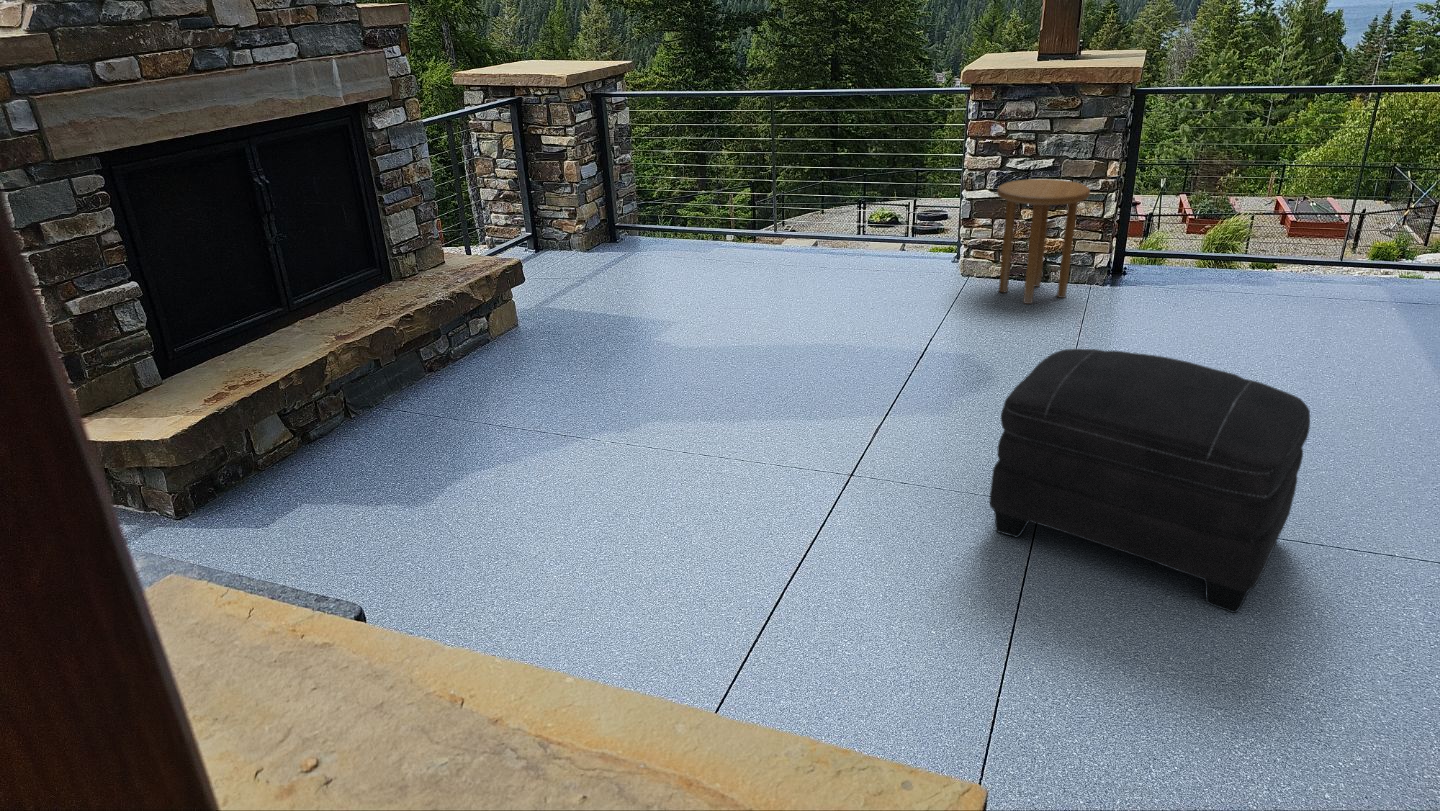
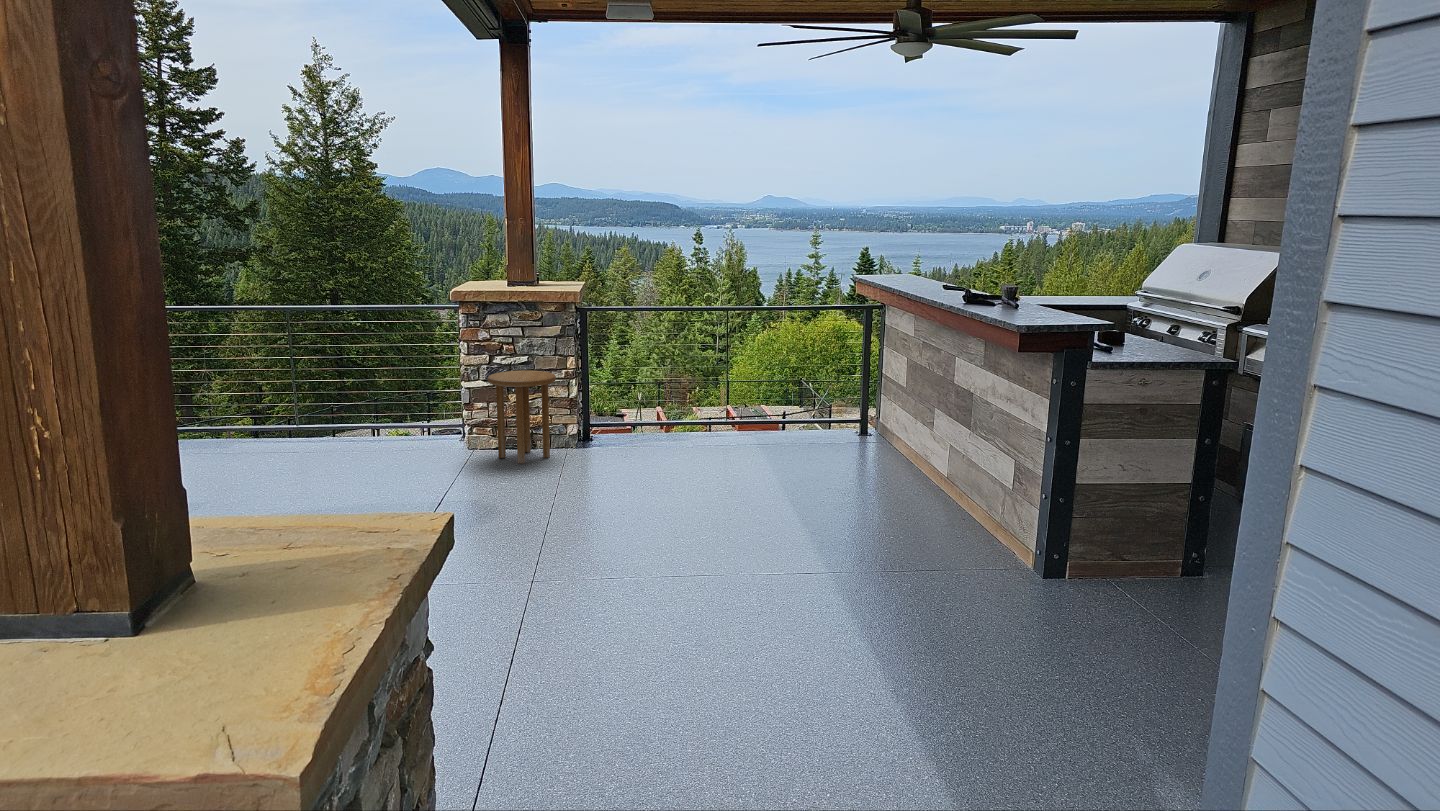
ottoman: present [990,349,1310,613] -> none [494,460,684,610]

